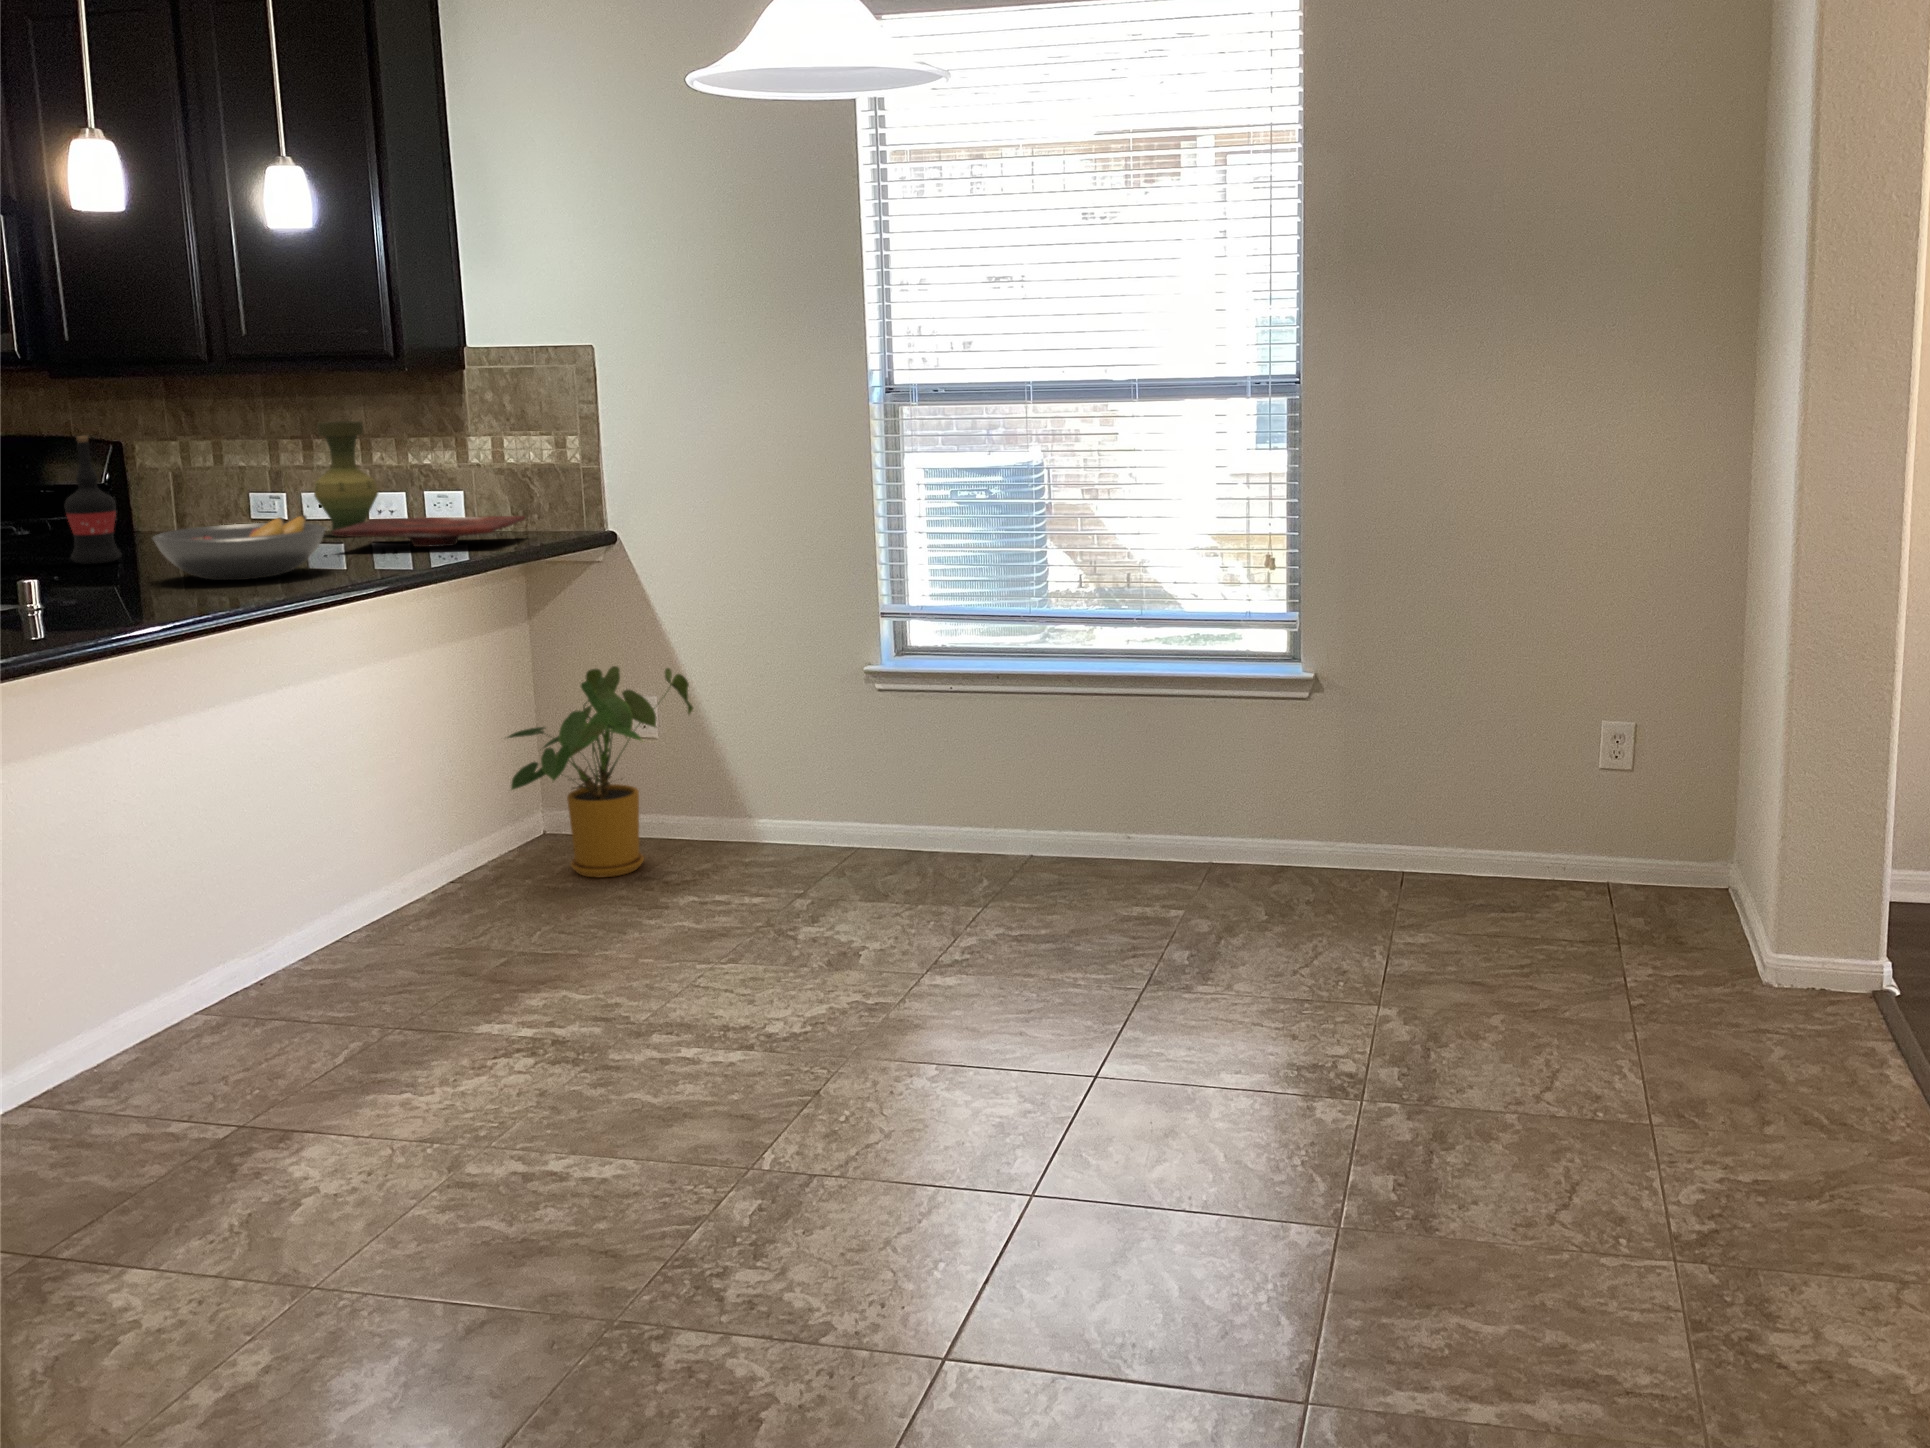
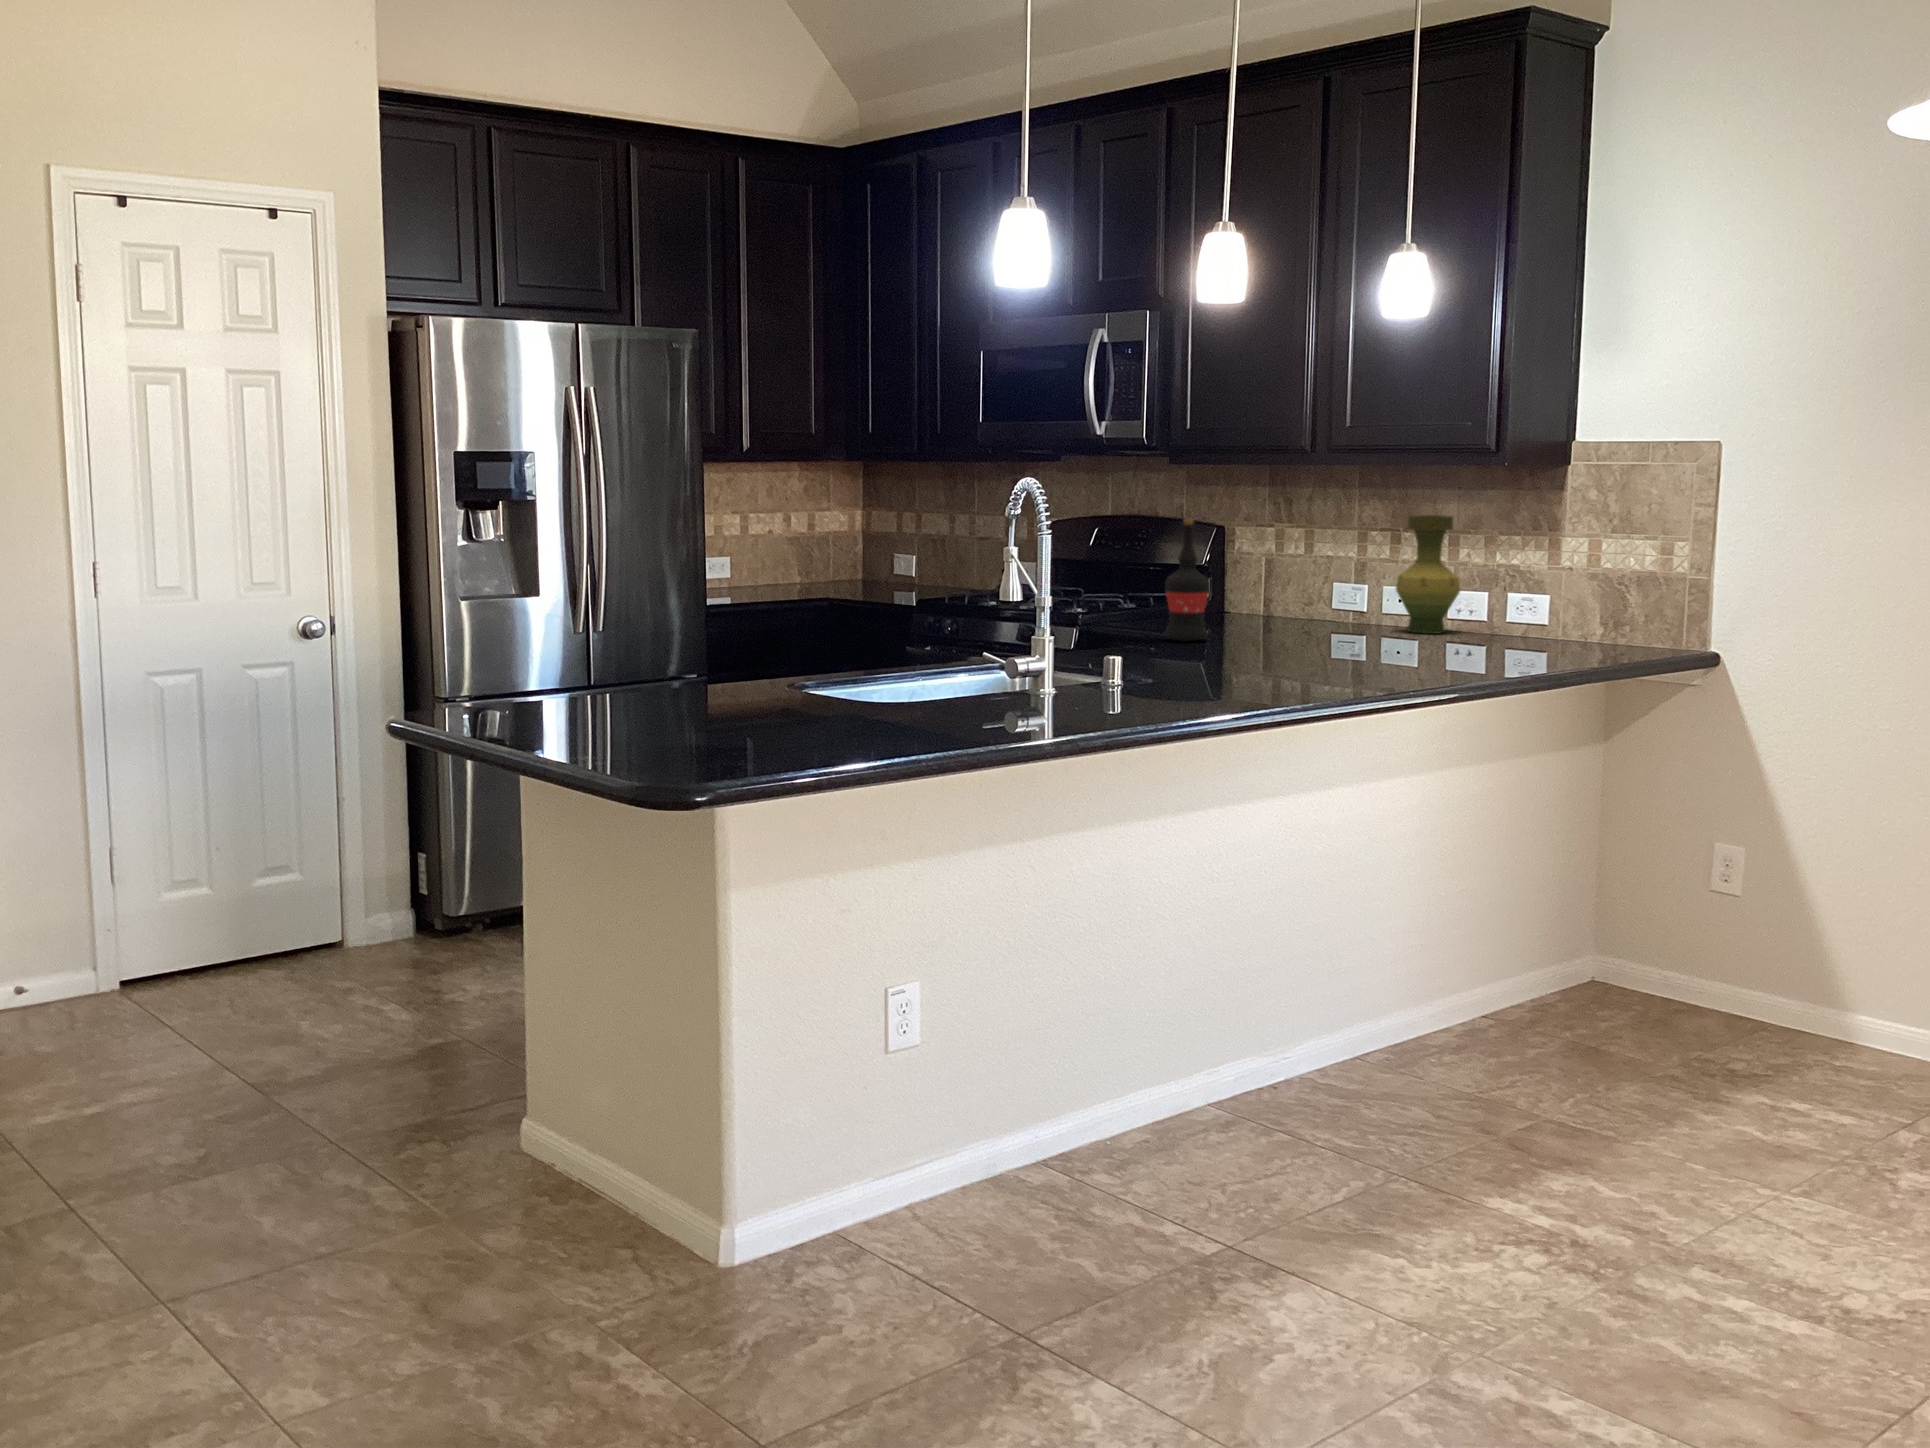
fruit bowl: present [152,515,326,580] -> none [1233,611,1400,672]
cutting board: present [332,516,525,547] -> none [1406,618,1616,654]
house plant: present [508,666,693,877] -> none [1557,806,1791,1047]

